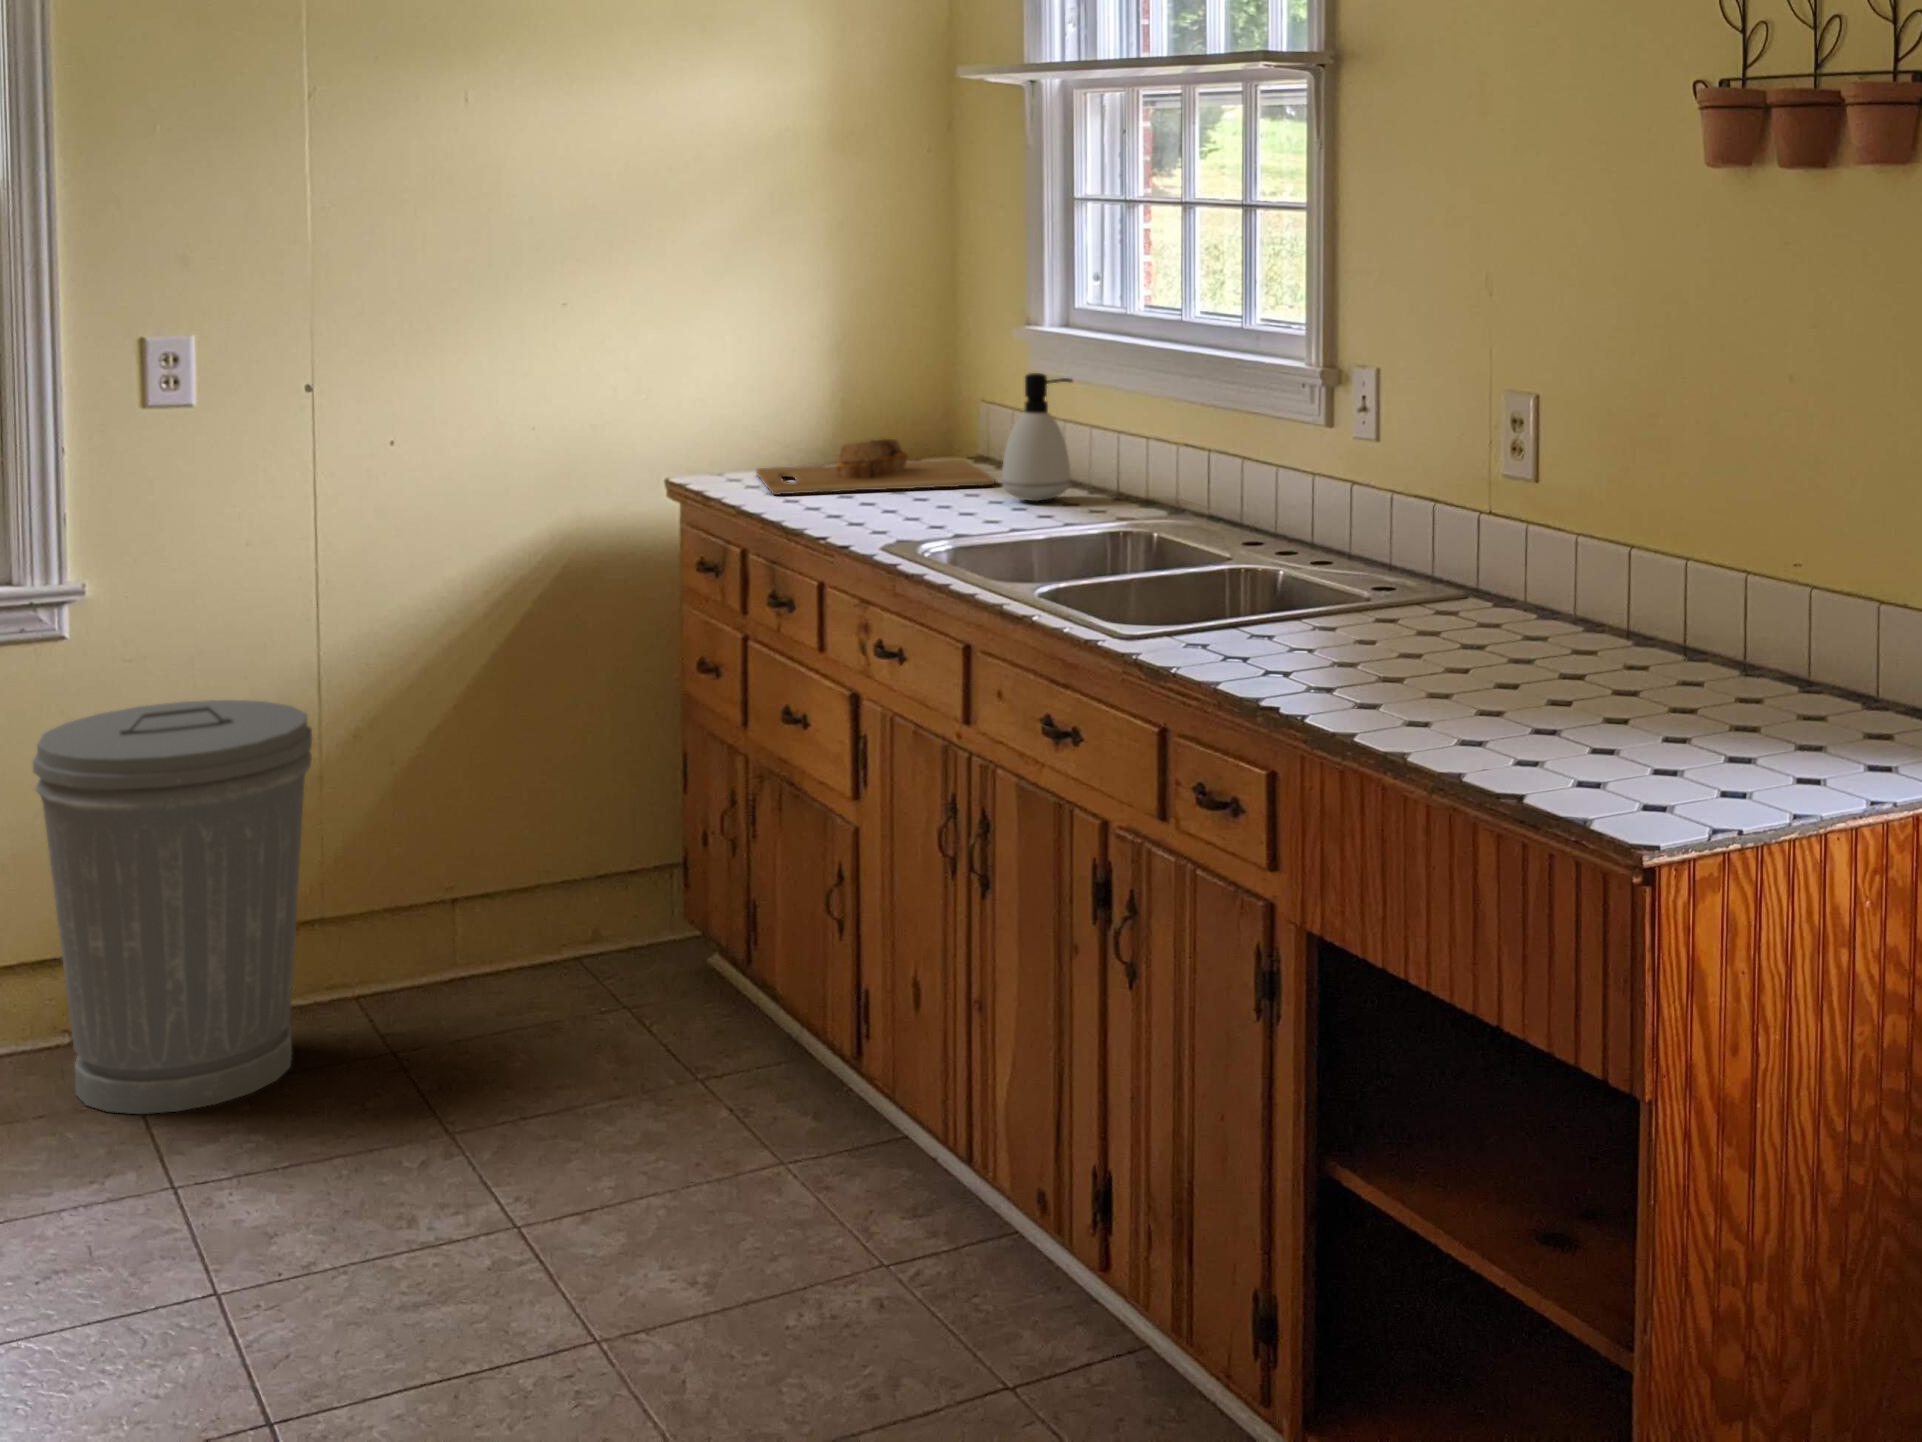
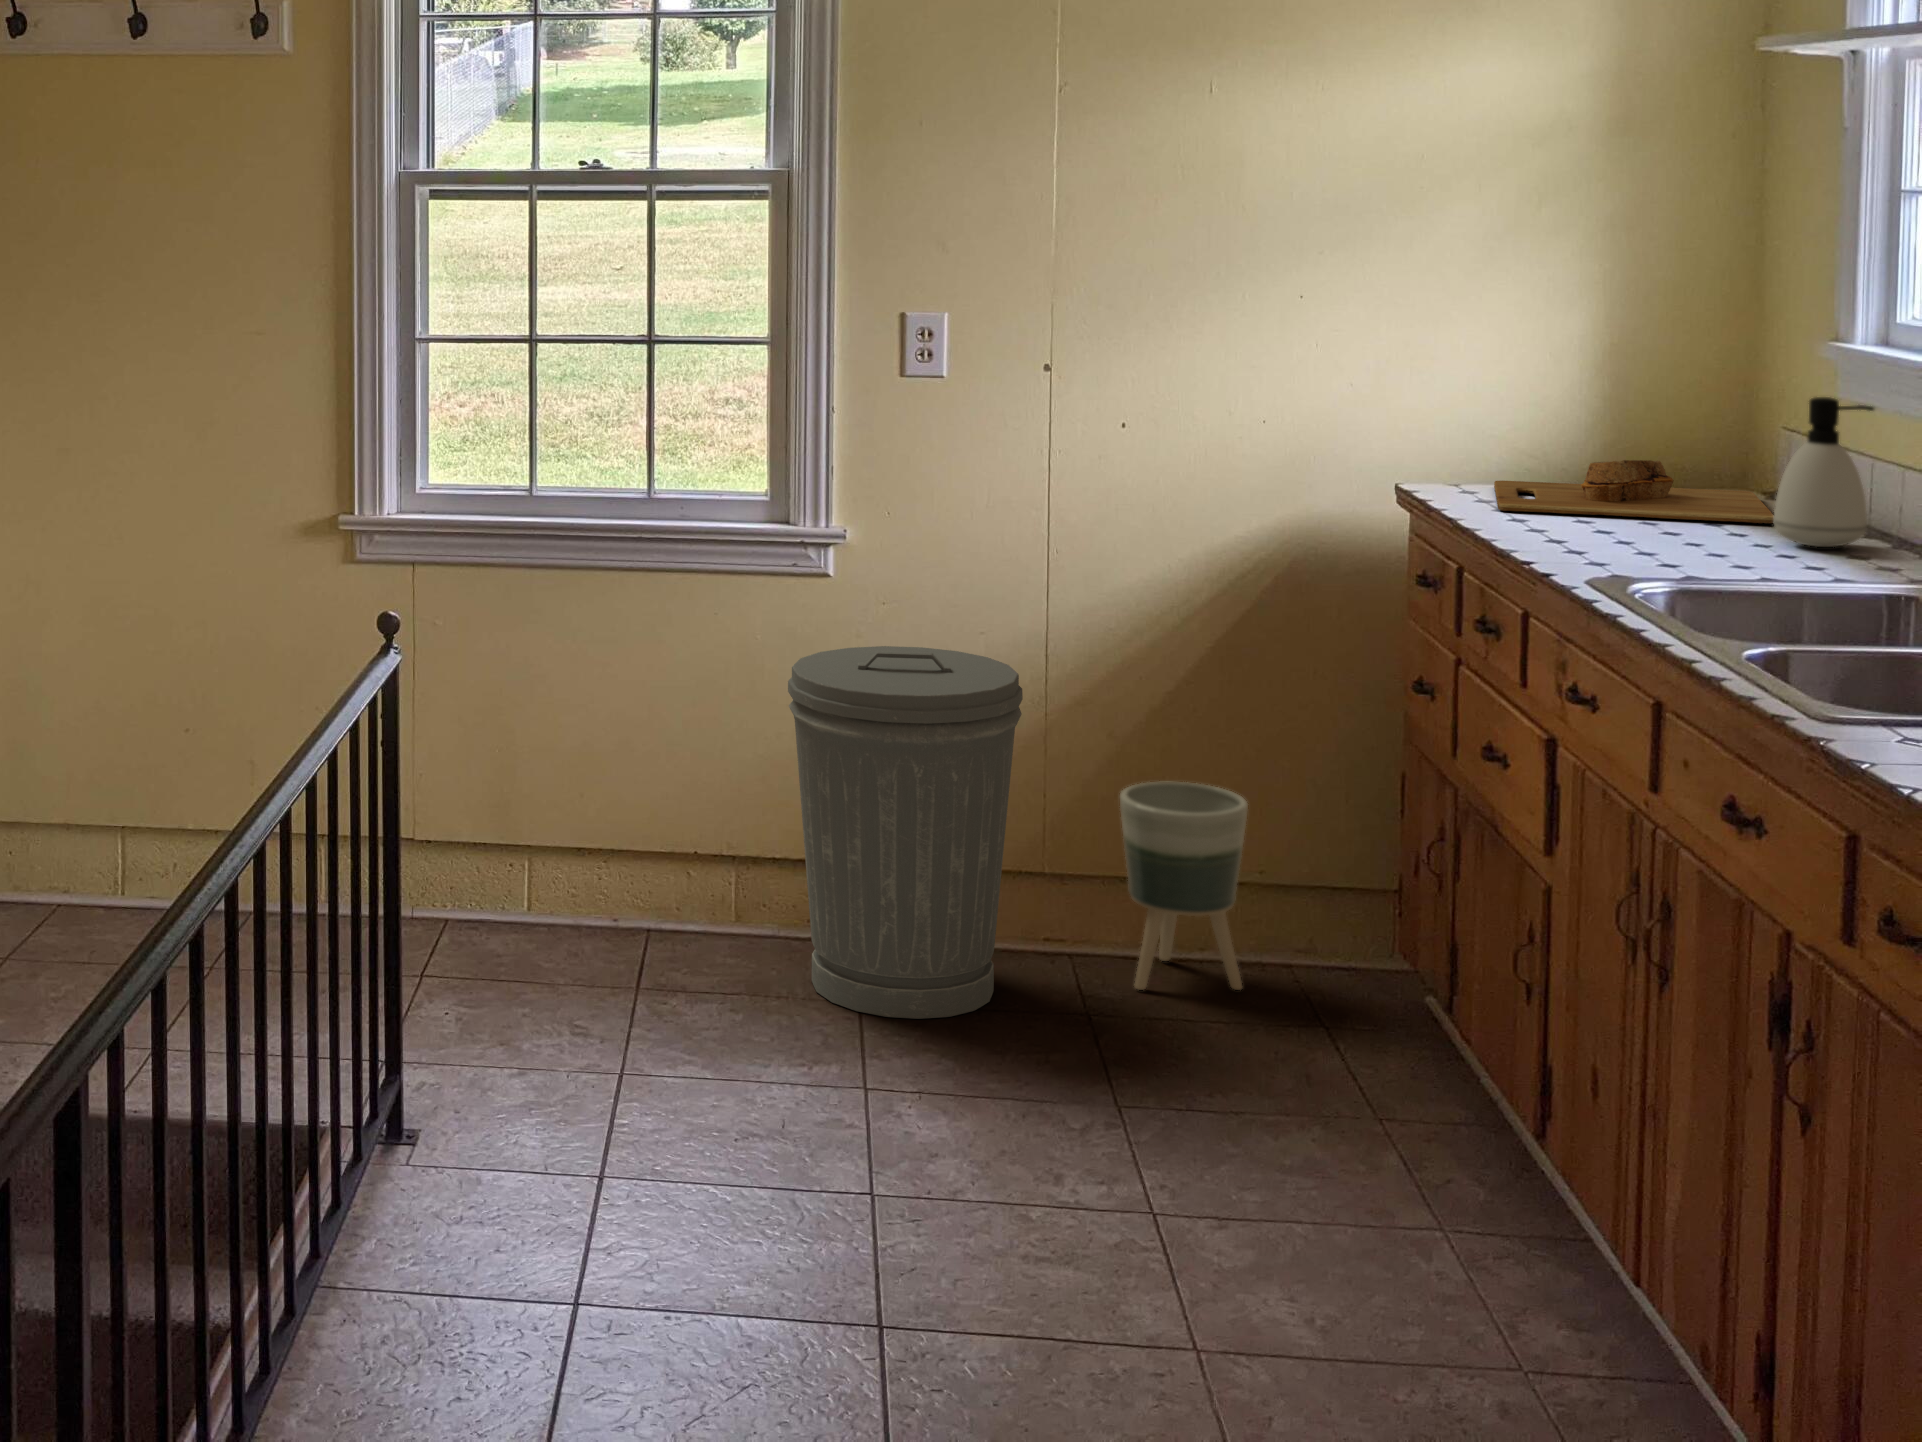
planter: none [414,798,547,1018] -> present [1120,782,1248,990]

